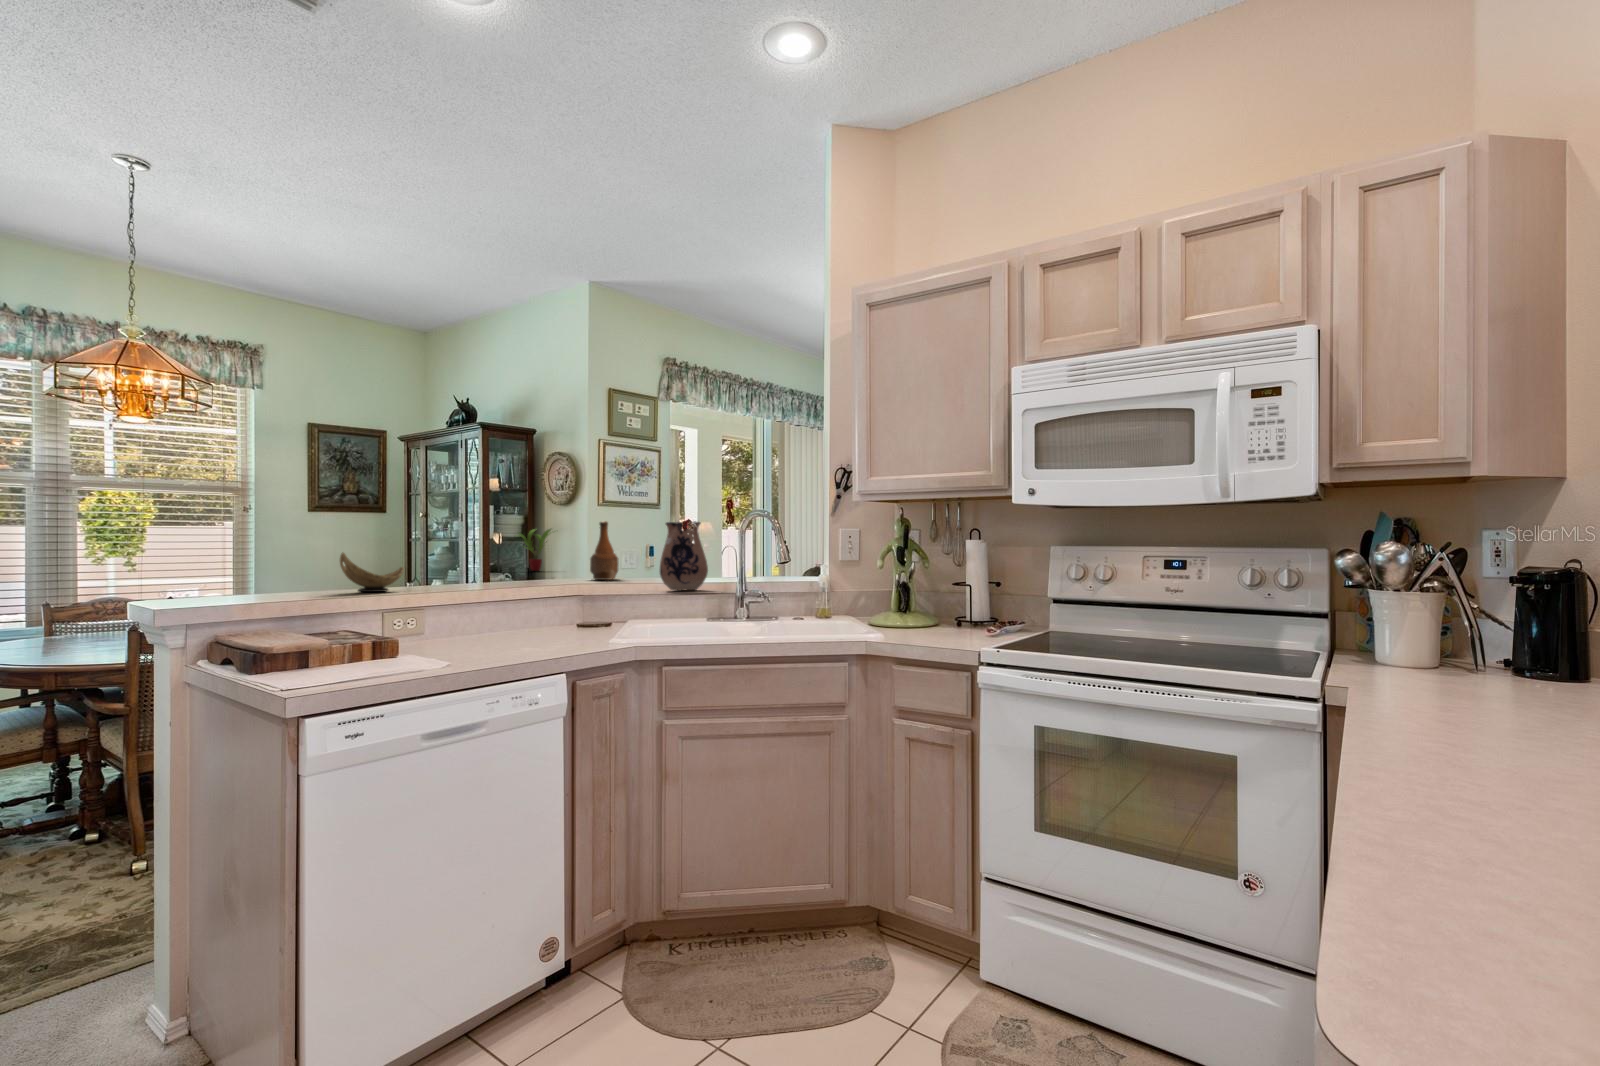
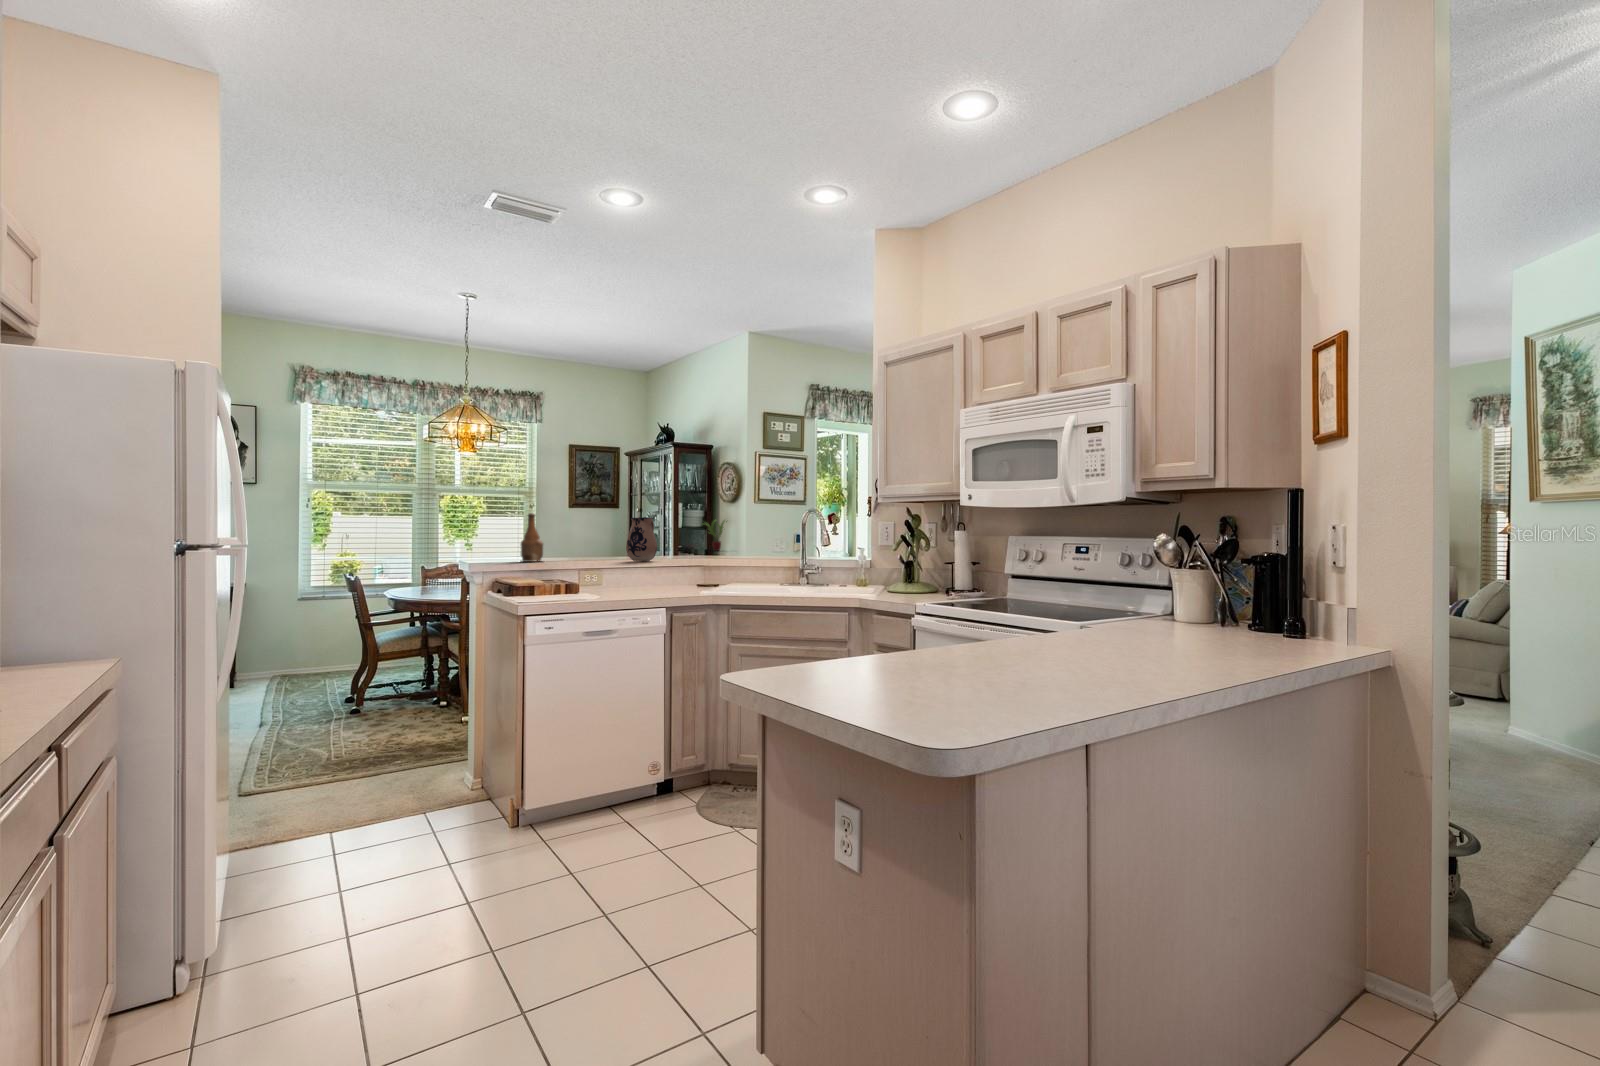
bottle: present [590,521,619,580] -> present [521,513,543,562]
ceramic pitcher: present [660,522,708,590] -> present [626,517,657,561]
decorative bowl: present [340,552,404,592] -> none [571,535,609,561]

